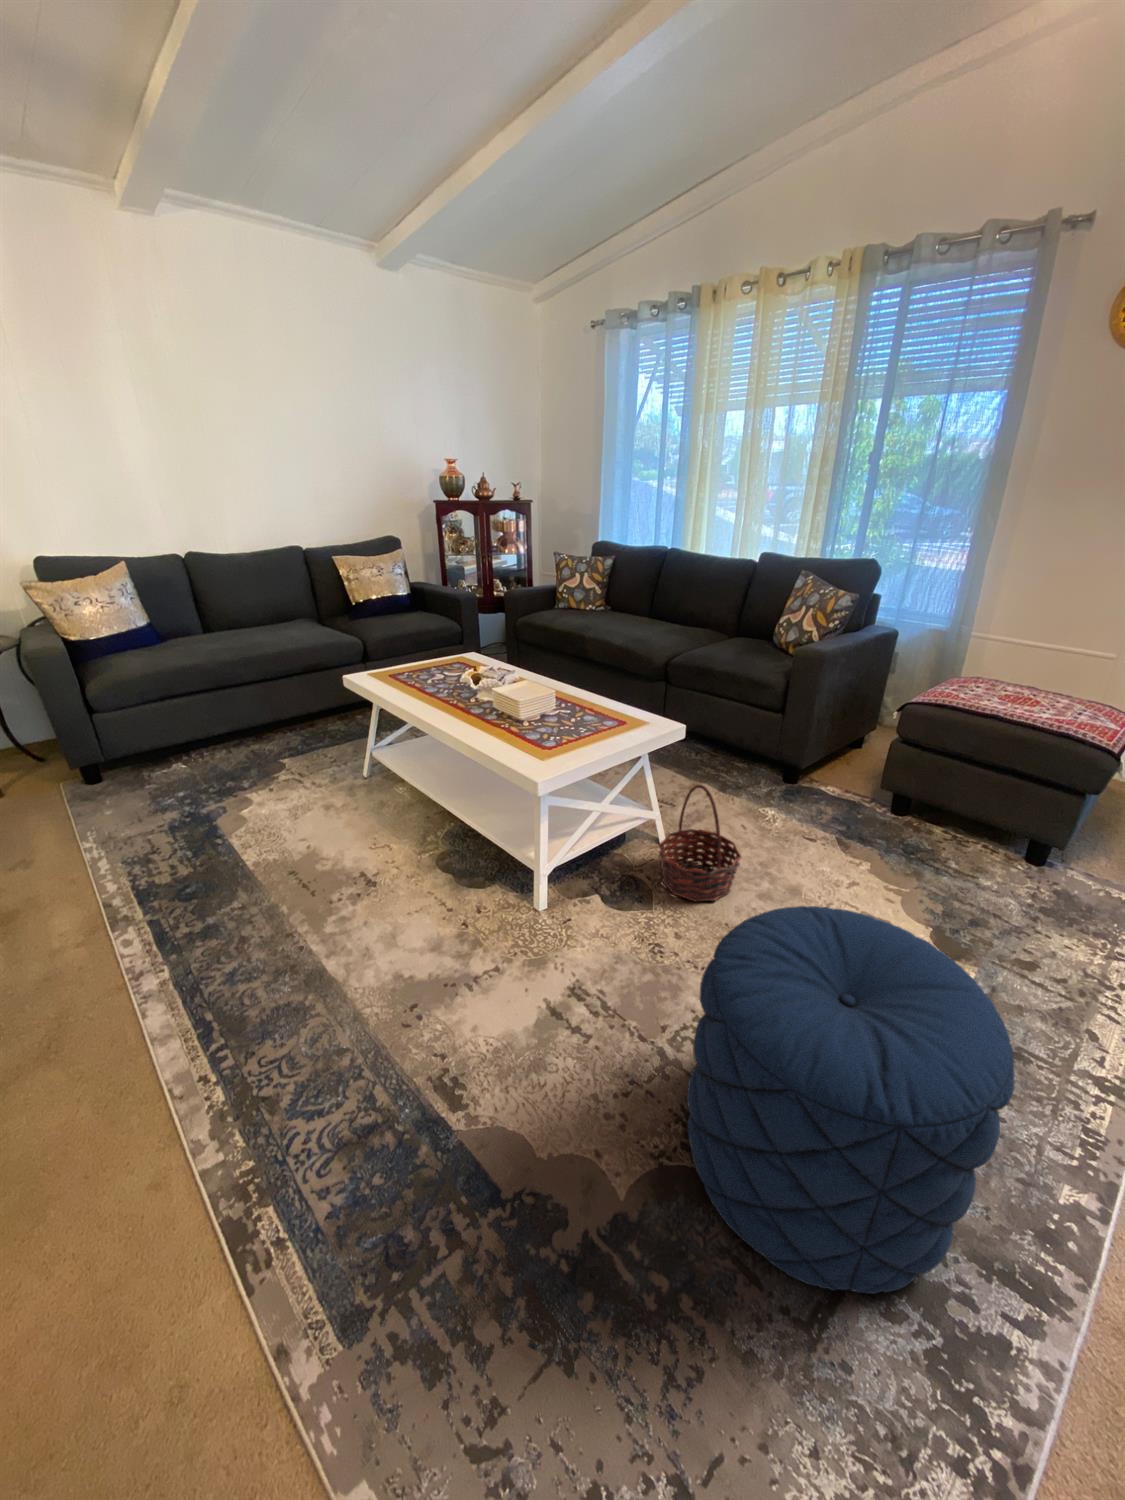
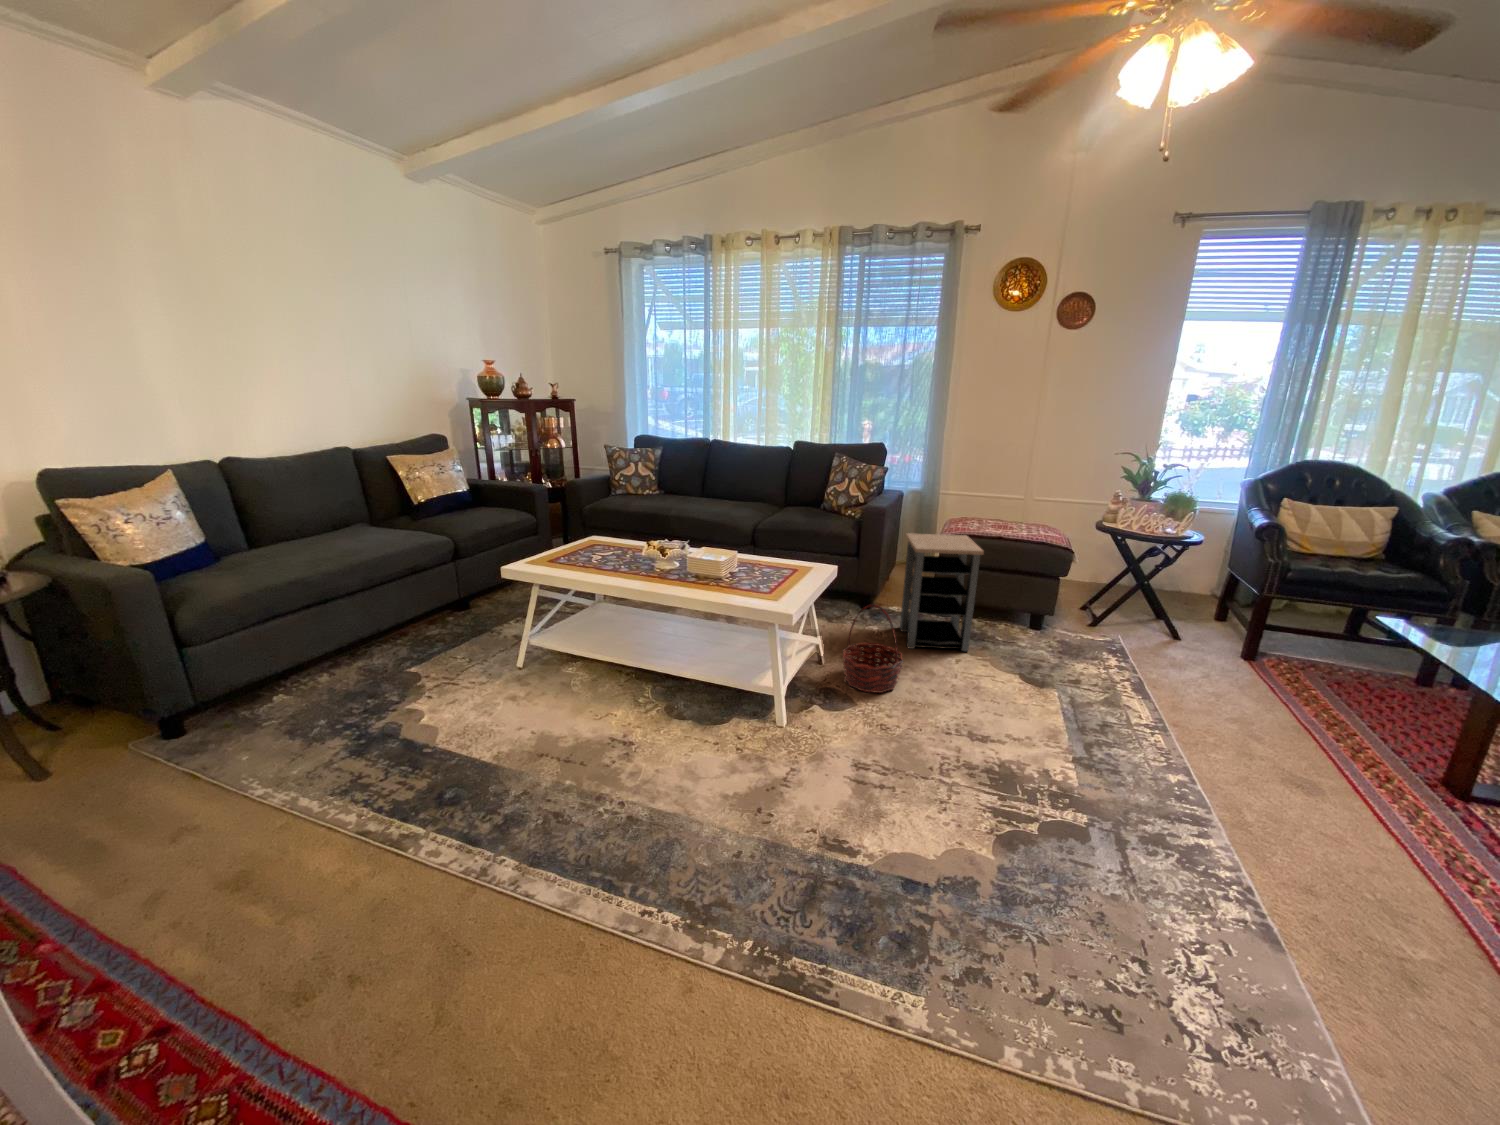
side table: none [792,691,924,872] -> present [900,533,984,651]
pouf: present [687,906,1015,1294] -> none [981,644,1185,857]

